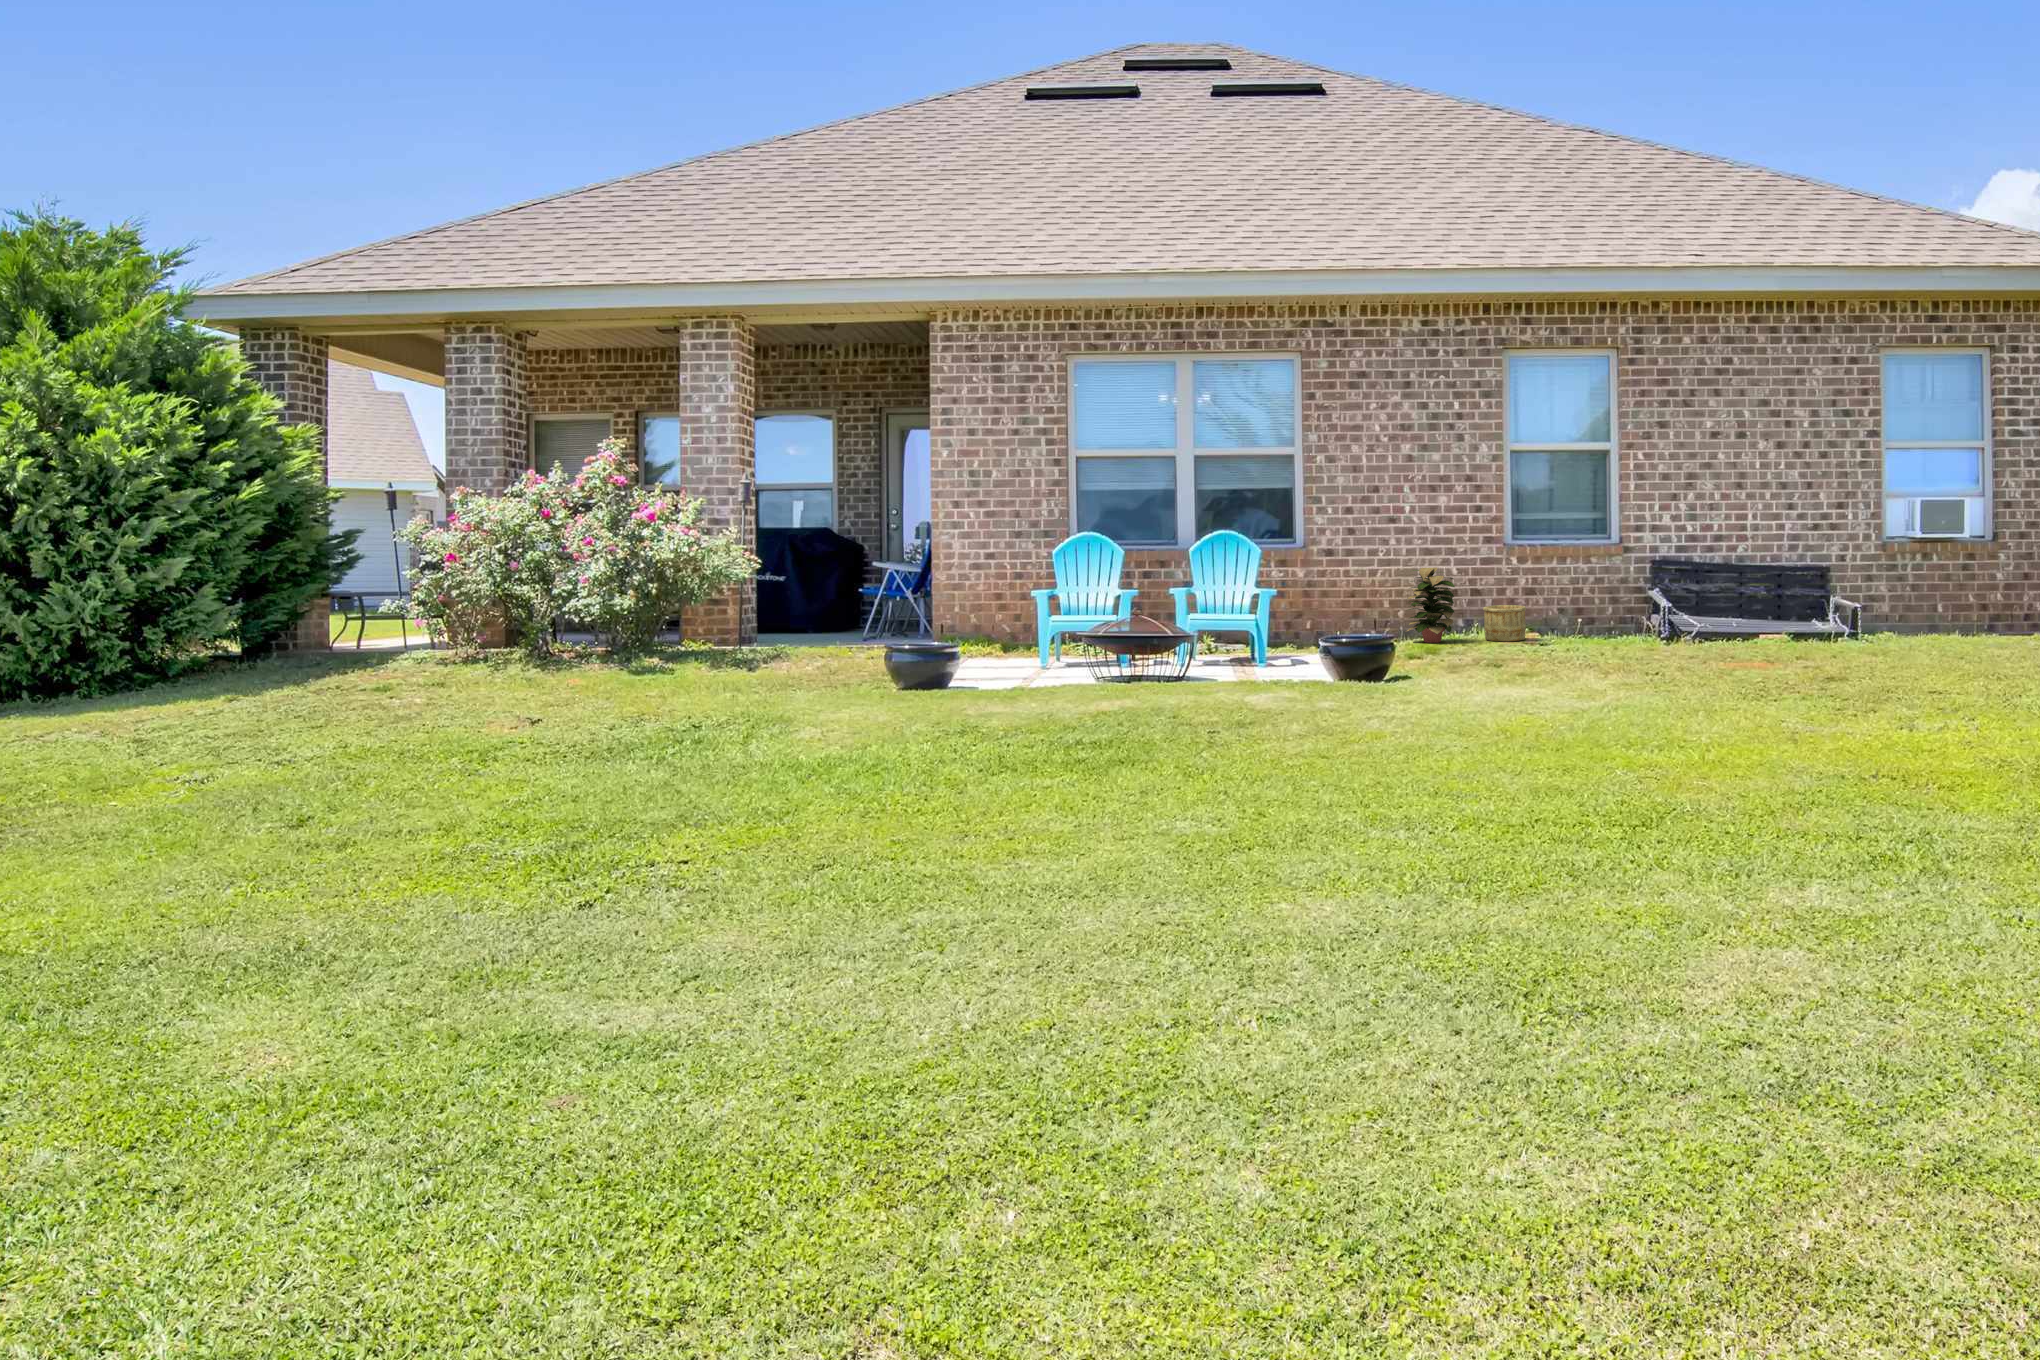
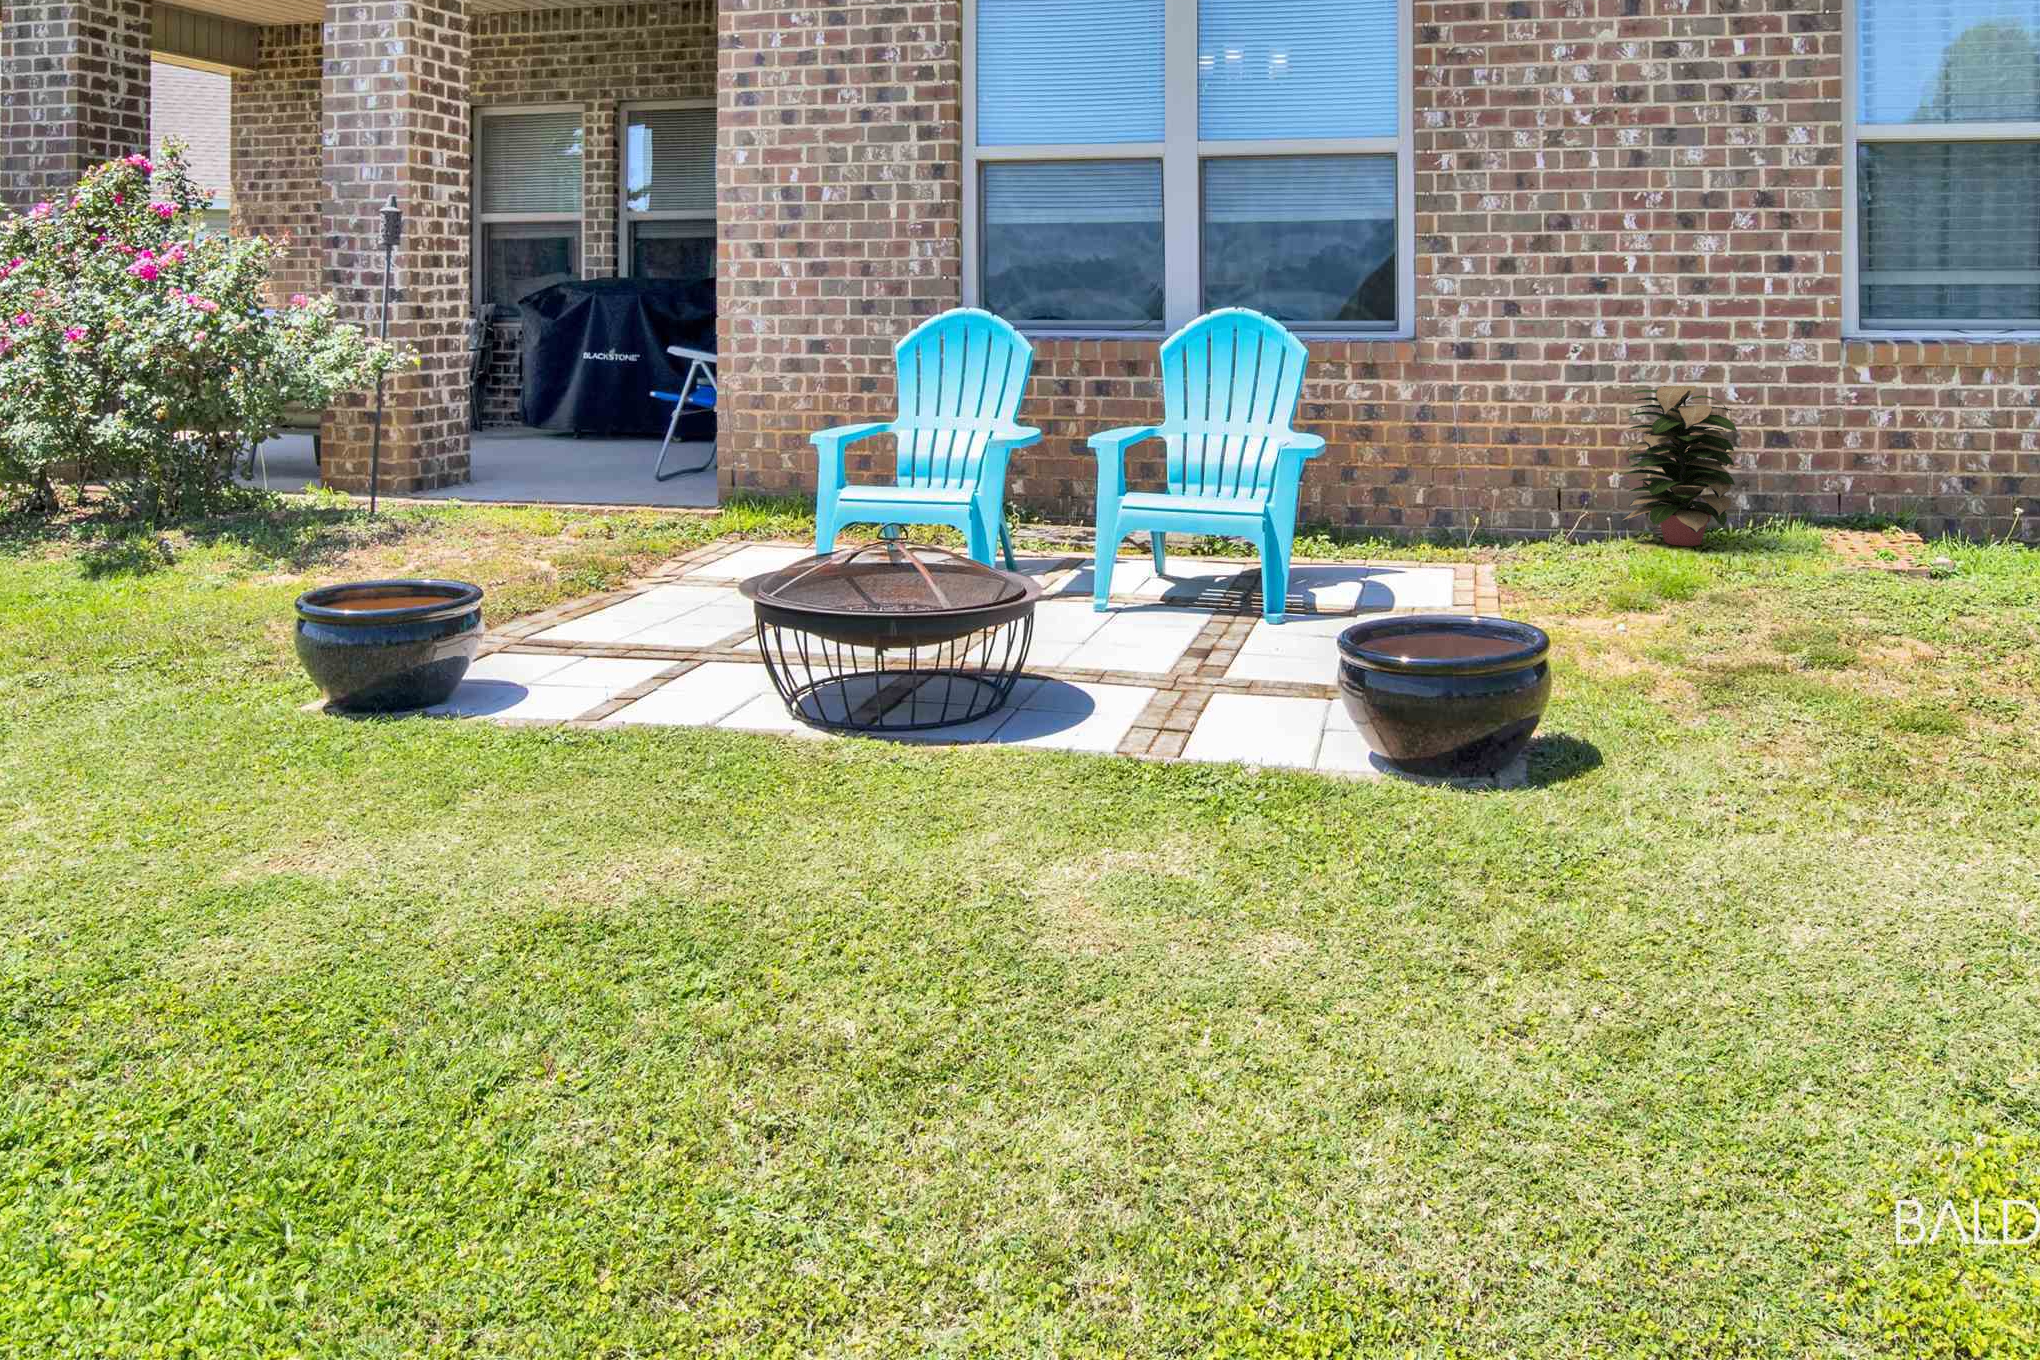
wooden bucket: present [1483,605,1526,641] -> none [1794,466,1897,548]

